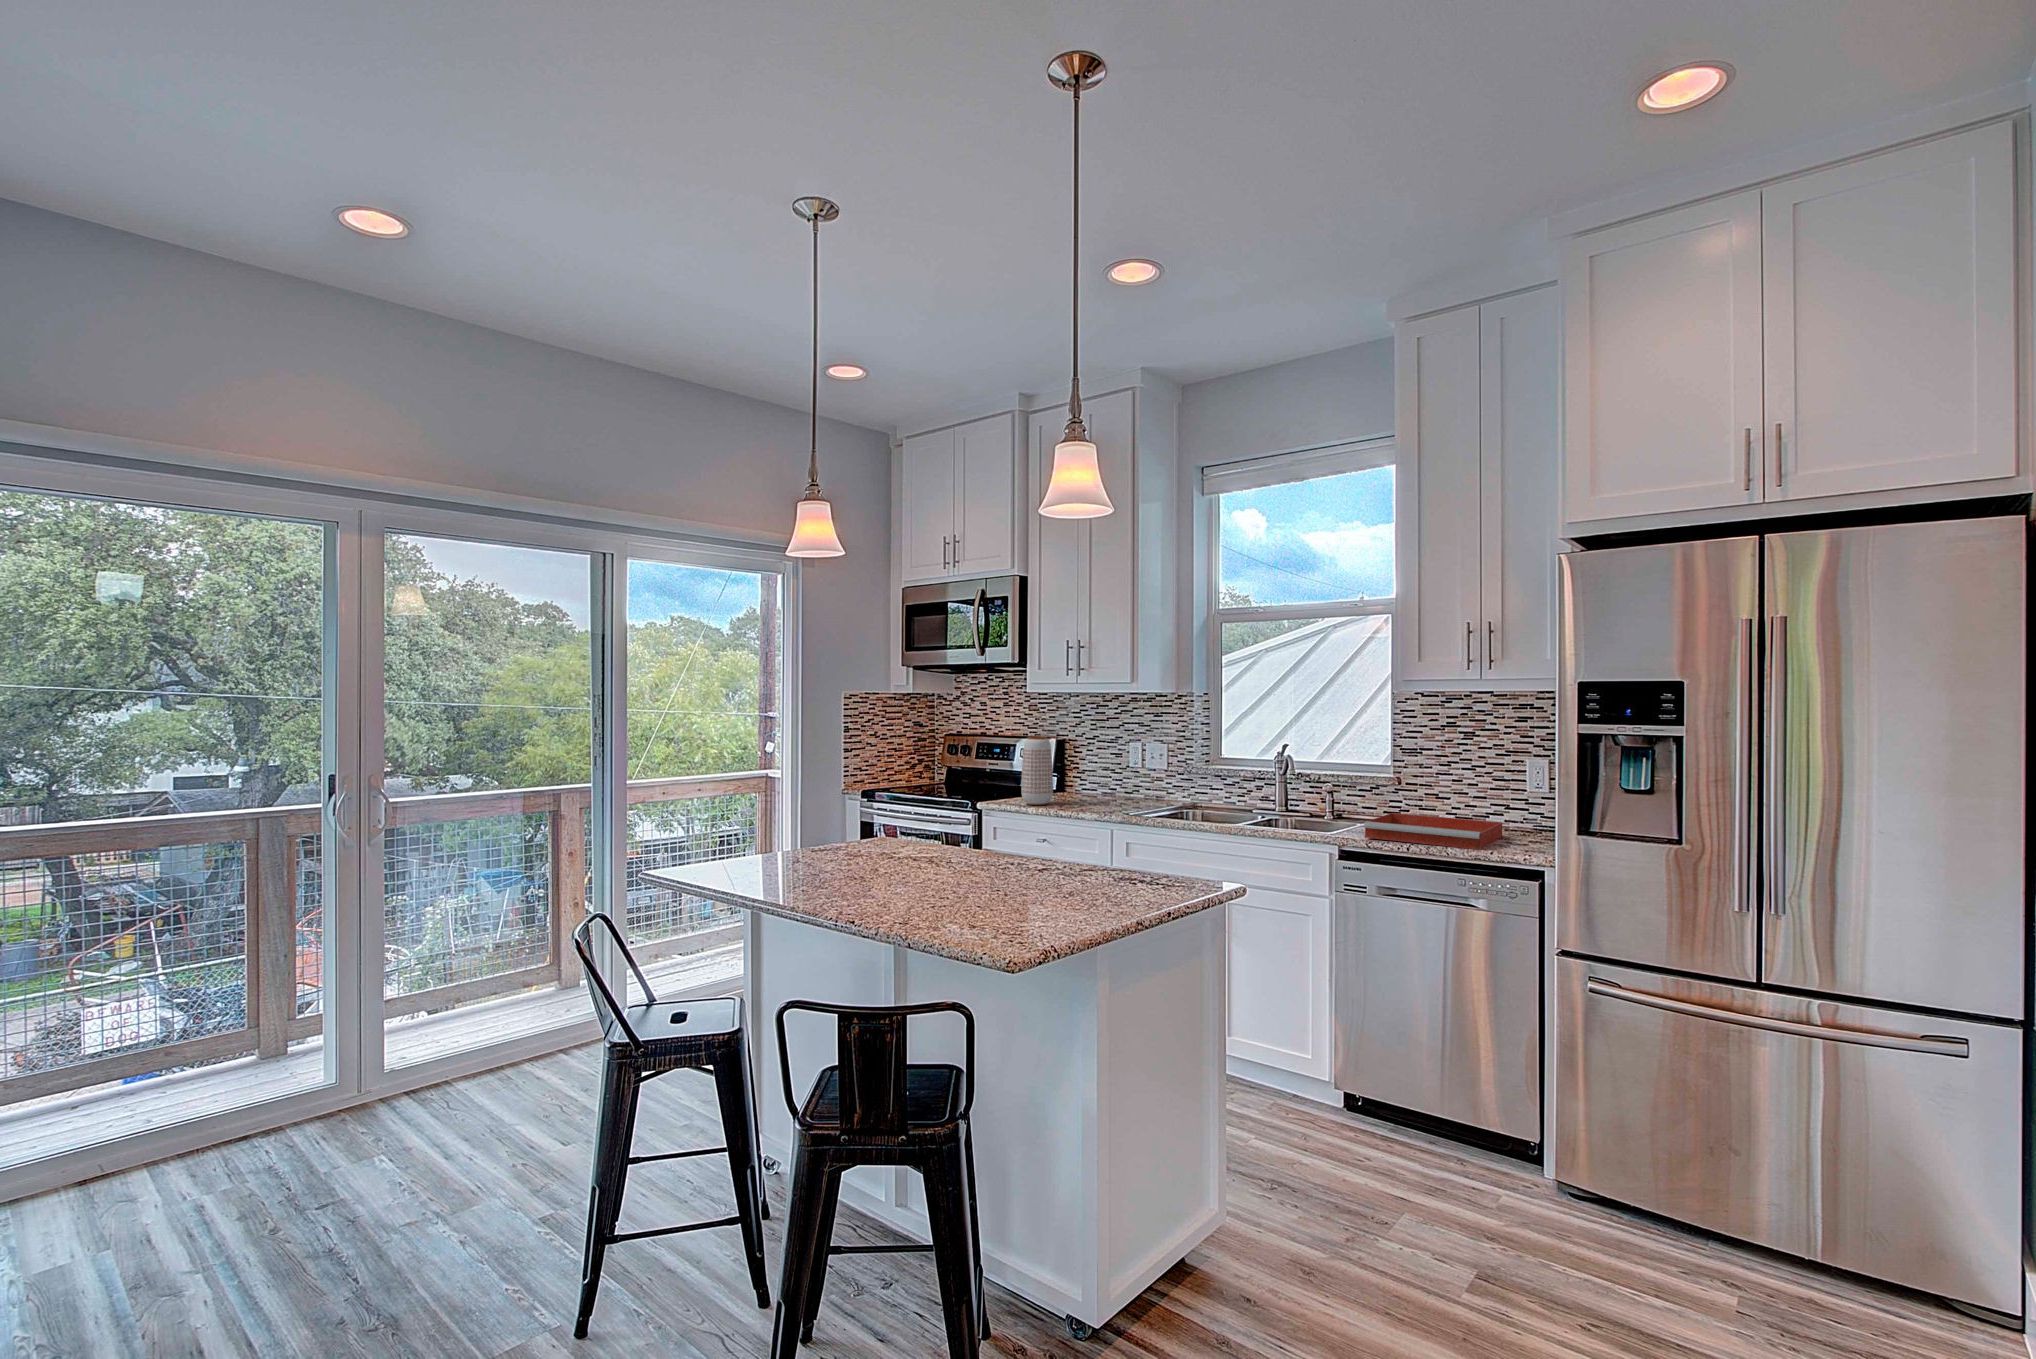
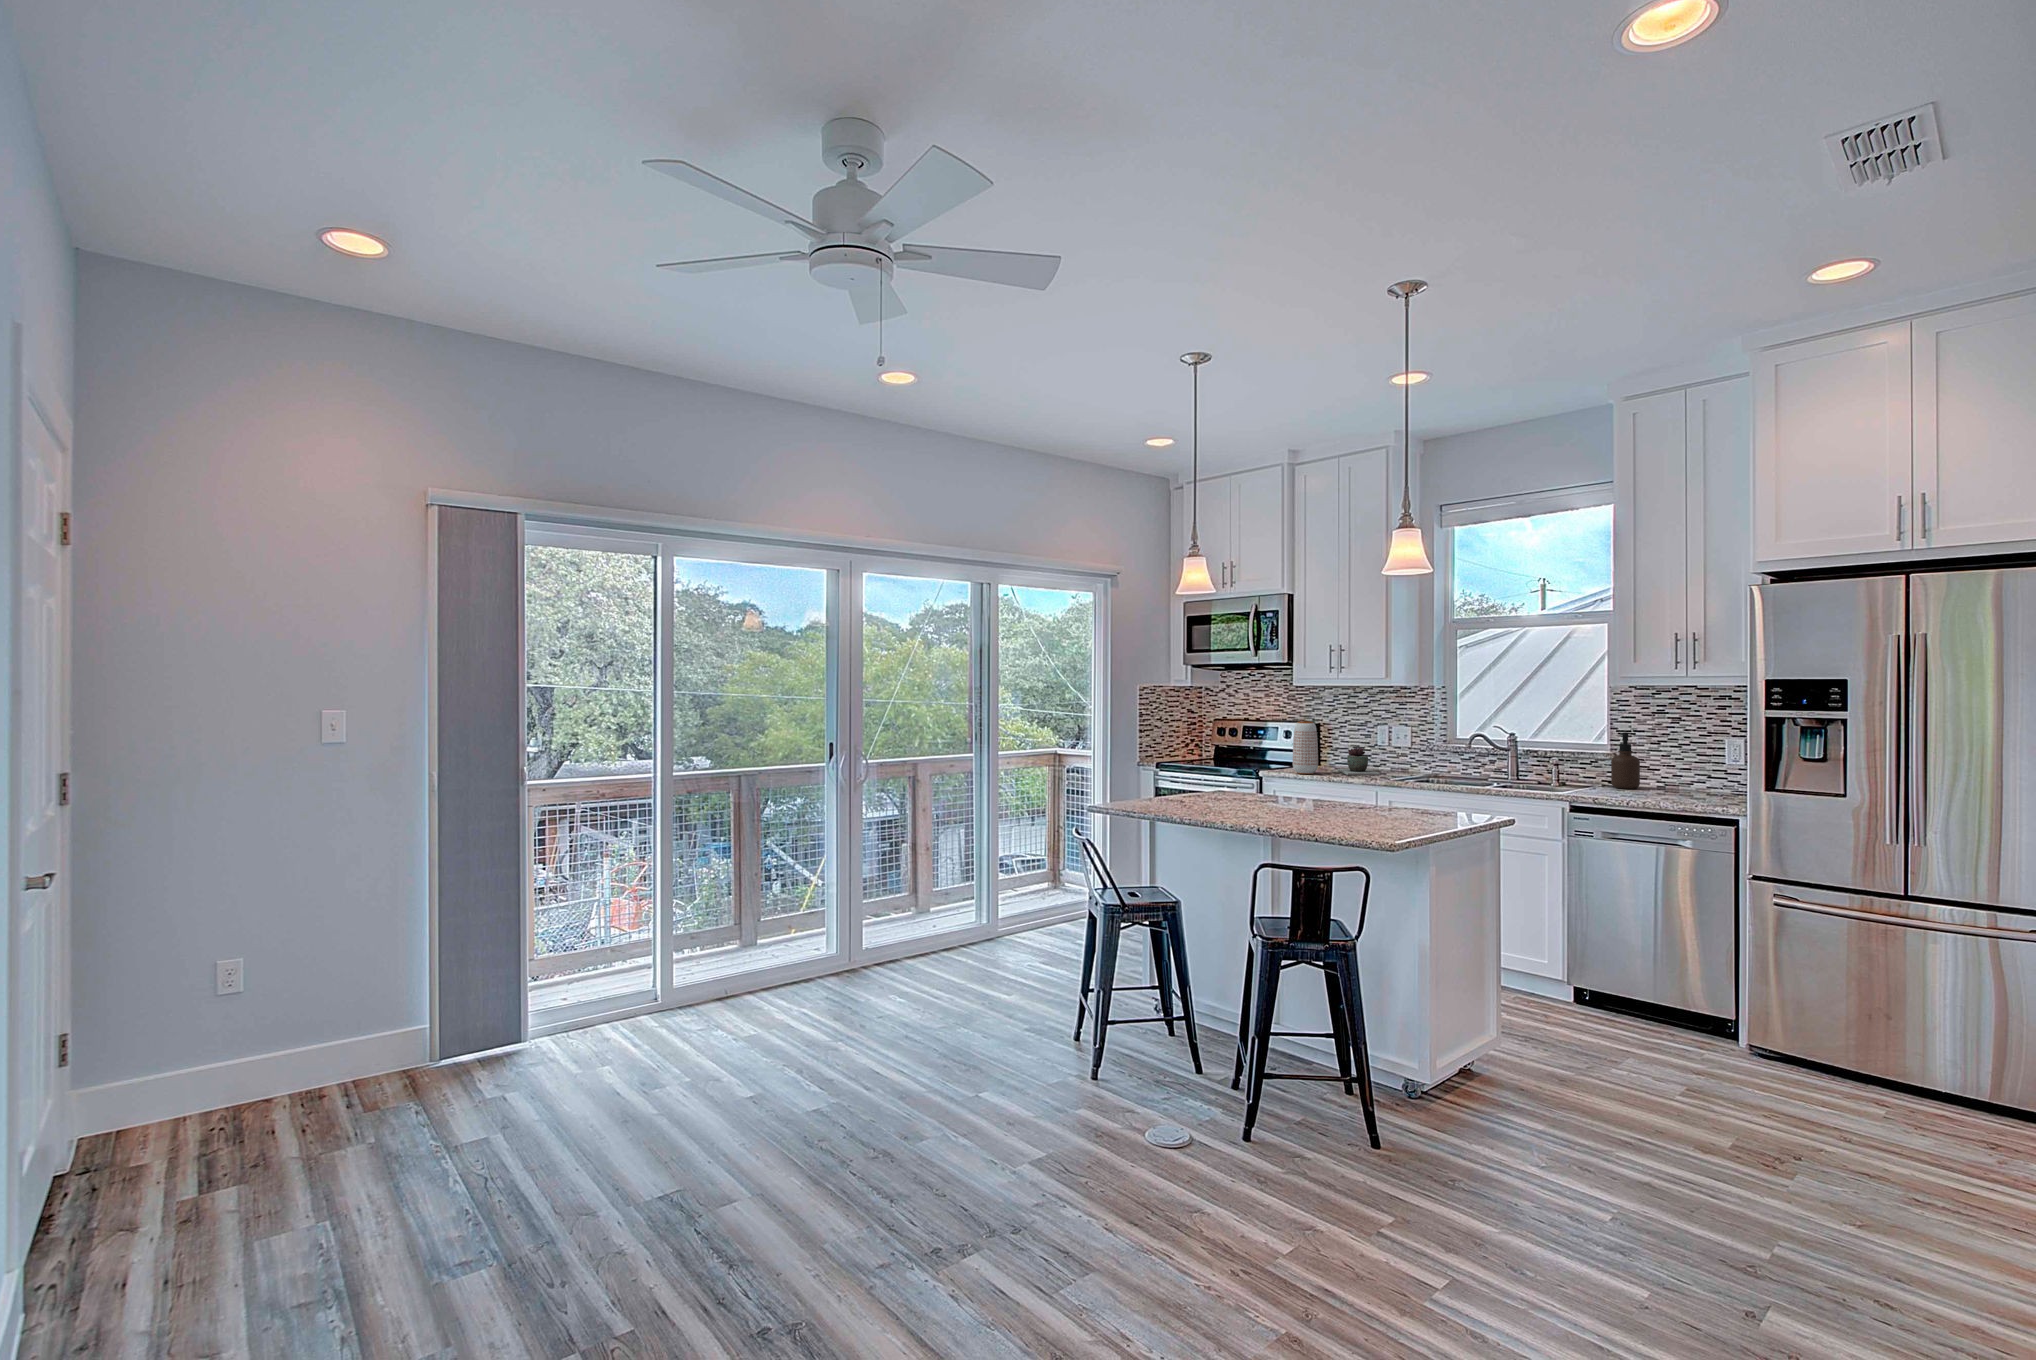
soap dispenser: none [1395,751,1428,823] -> present [1611,733,1640,789]
succulent plant: none [1079,769,1128,806] -> present [1337,748,1380,775]
tray: present [1364,813,1502,849] -> none [1589,780,1704,805]

